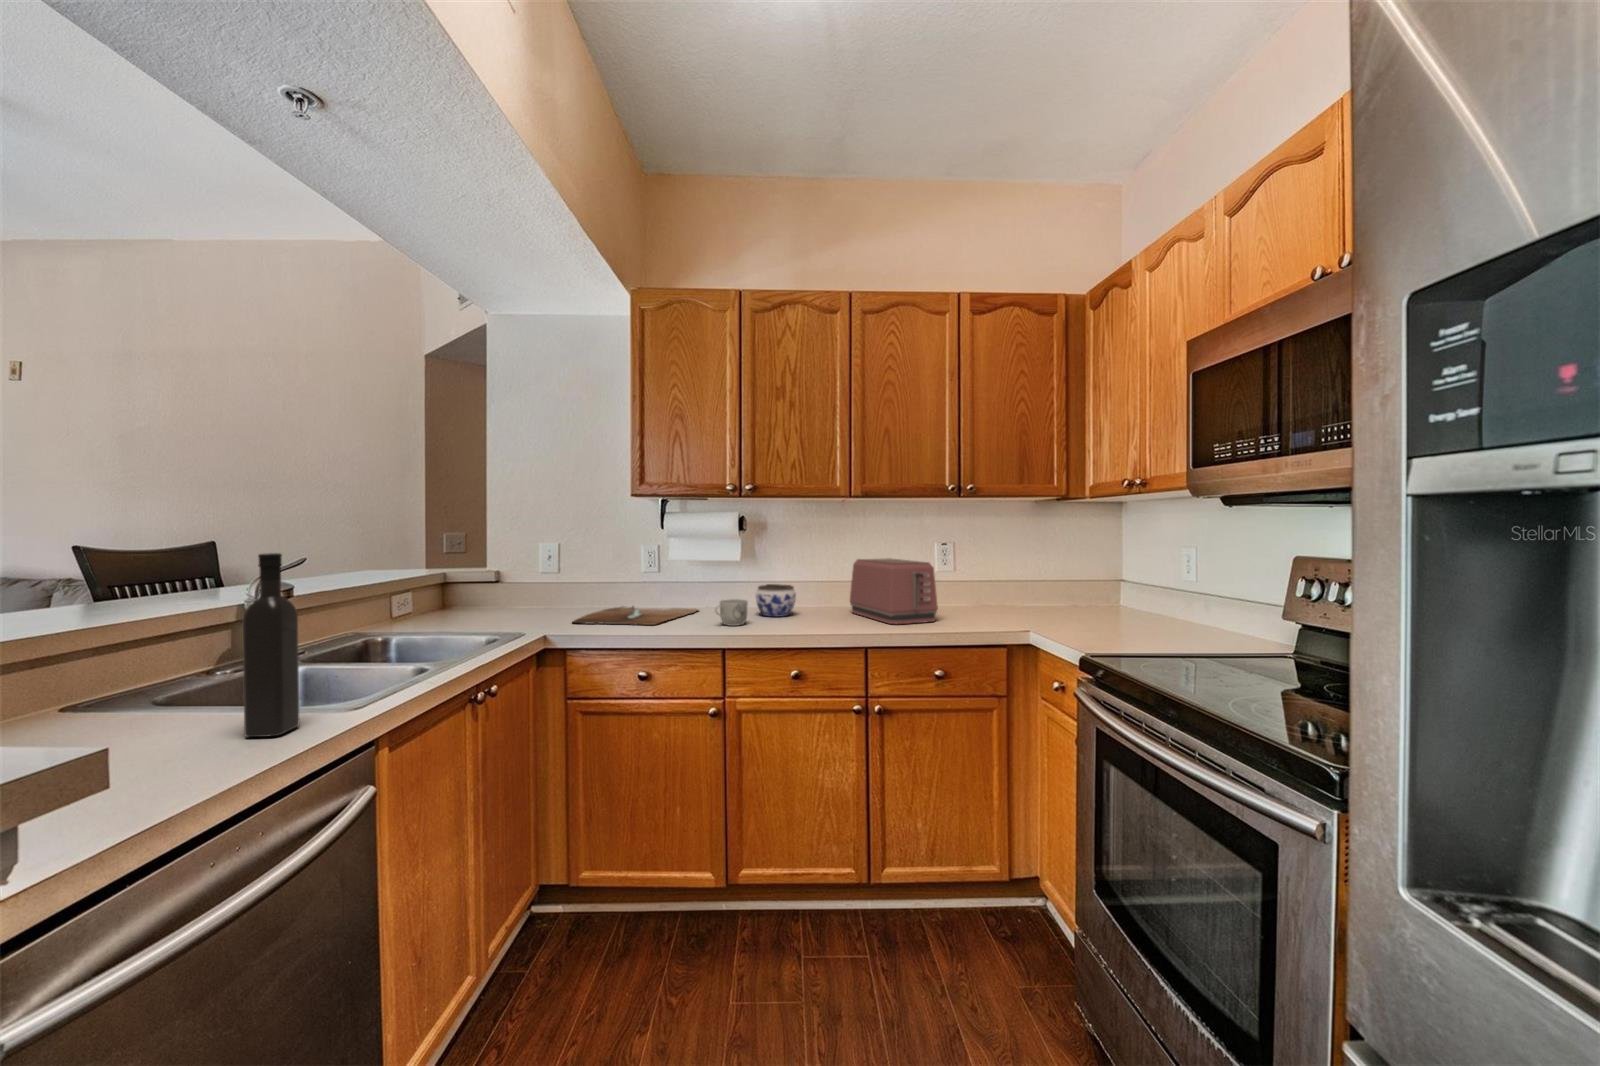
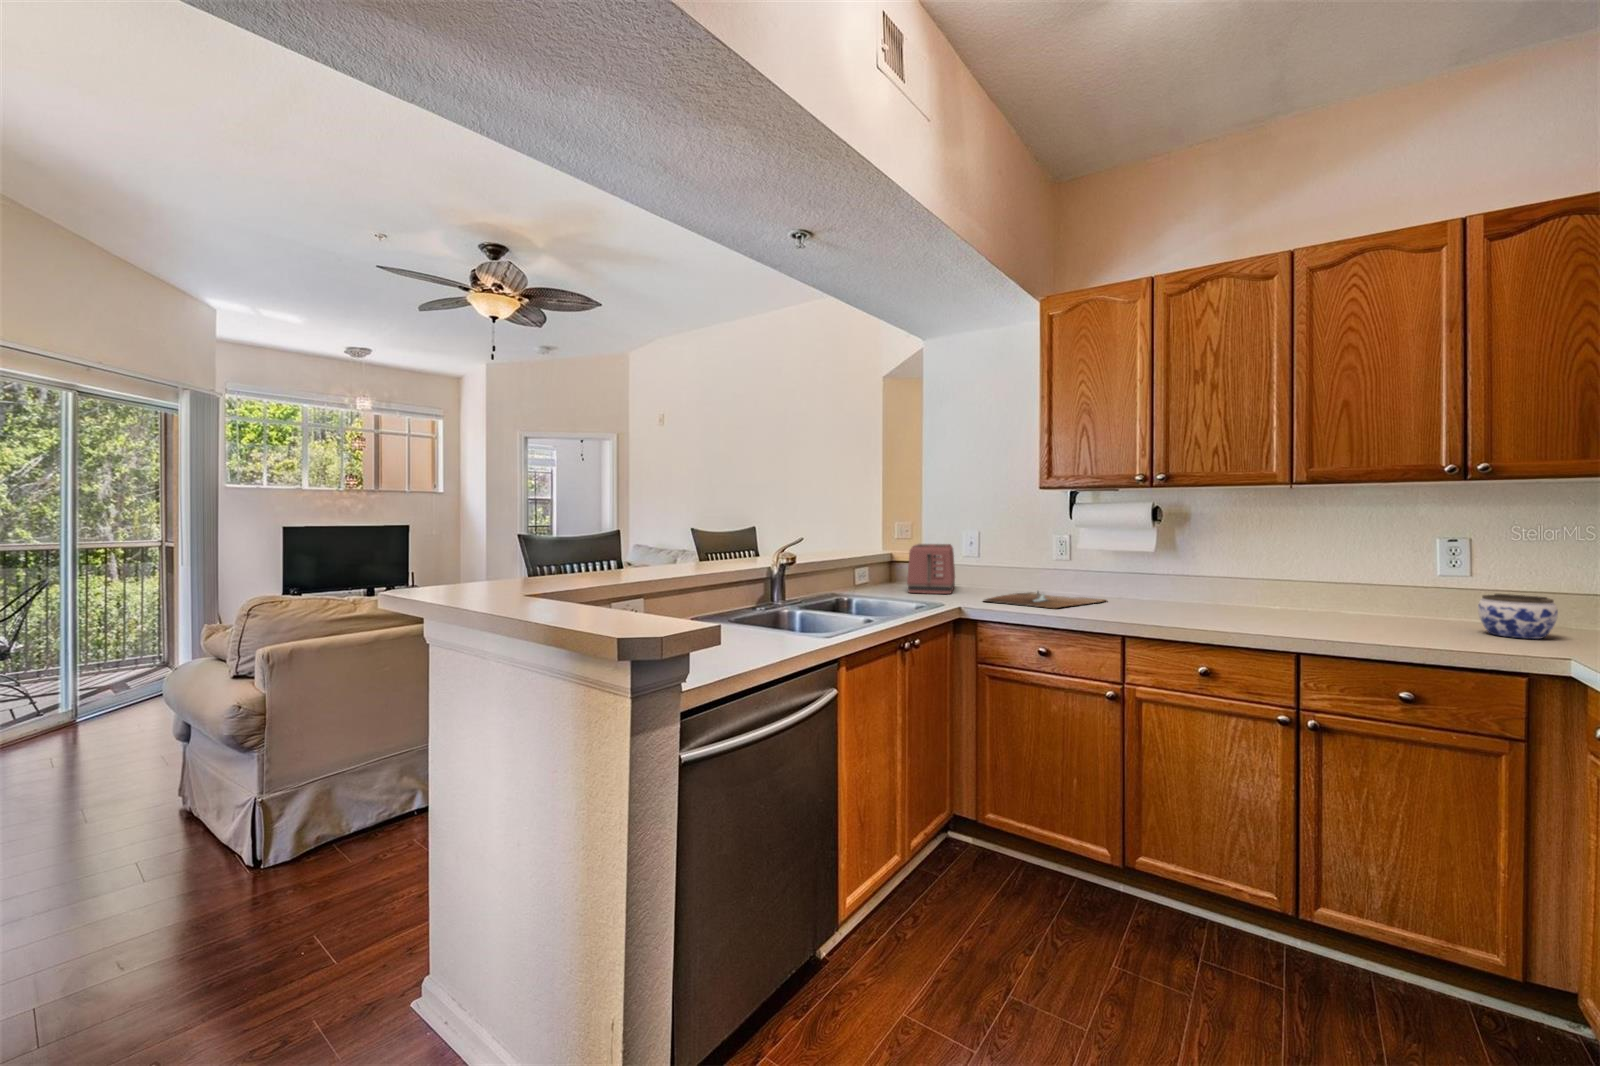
wine bottle: present [243,553,299,737] -> none [778,532,803,642]
toaster: present [850,558,938,624] -> present [907,544,955,594]
jar: present [756,584,796,617] -> present [1478,594,1558,639]
mug: present [715,599,748,626] -> none [1115,590,1153,616]

